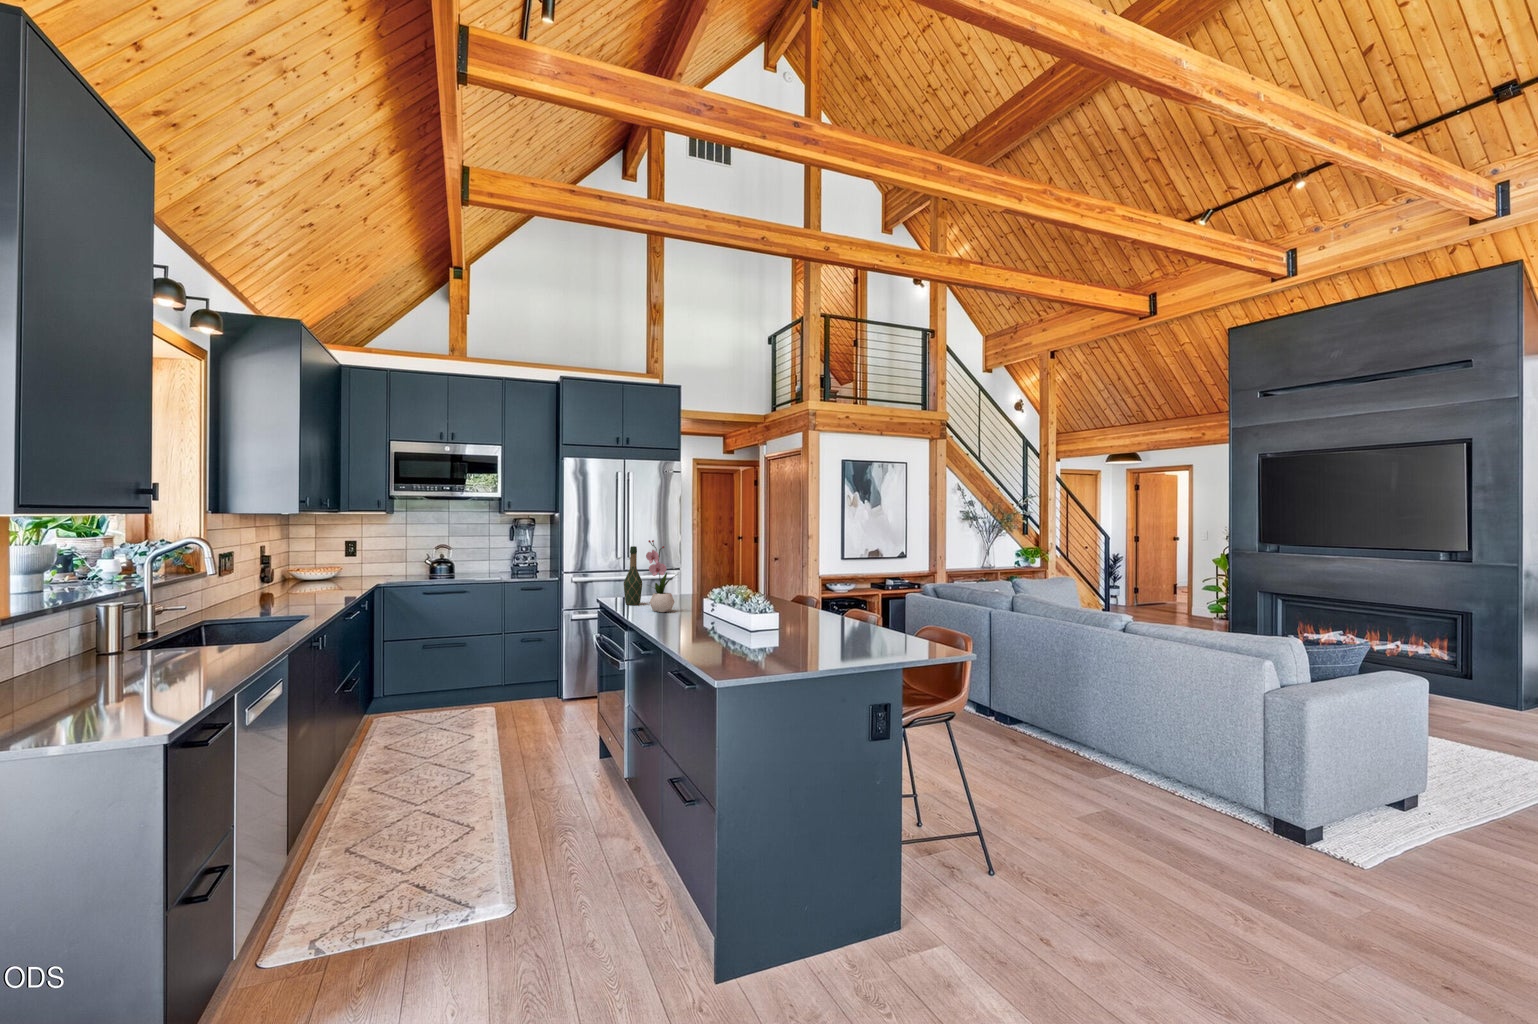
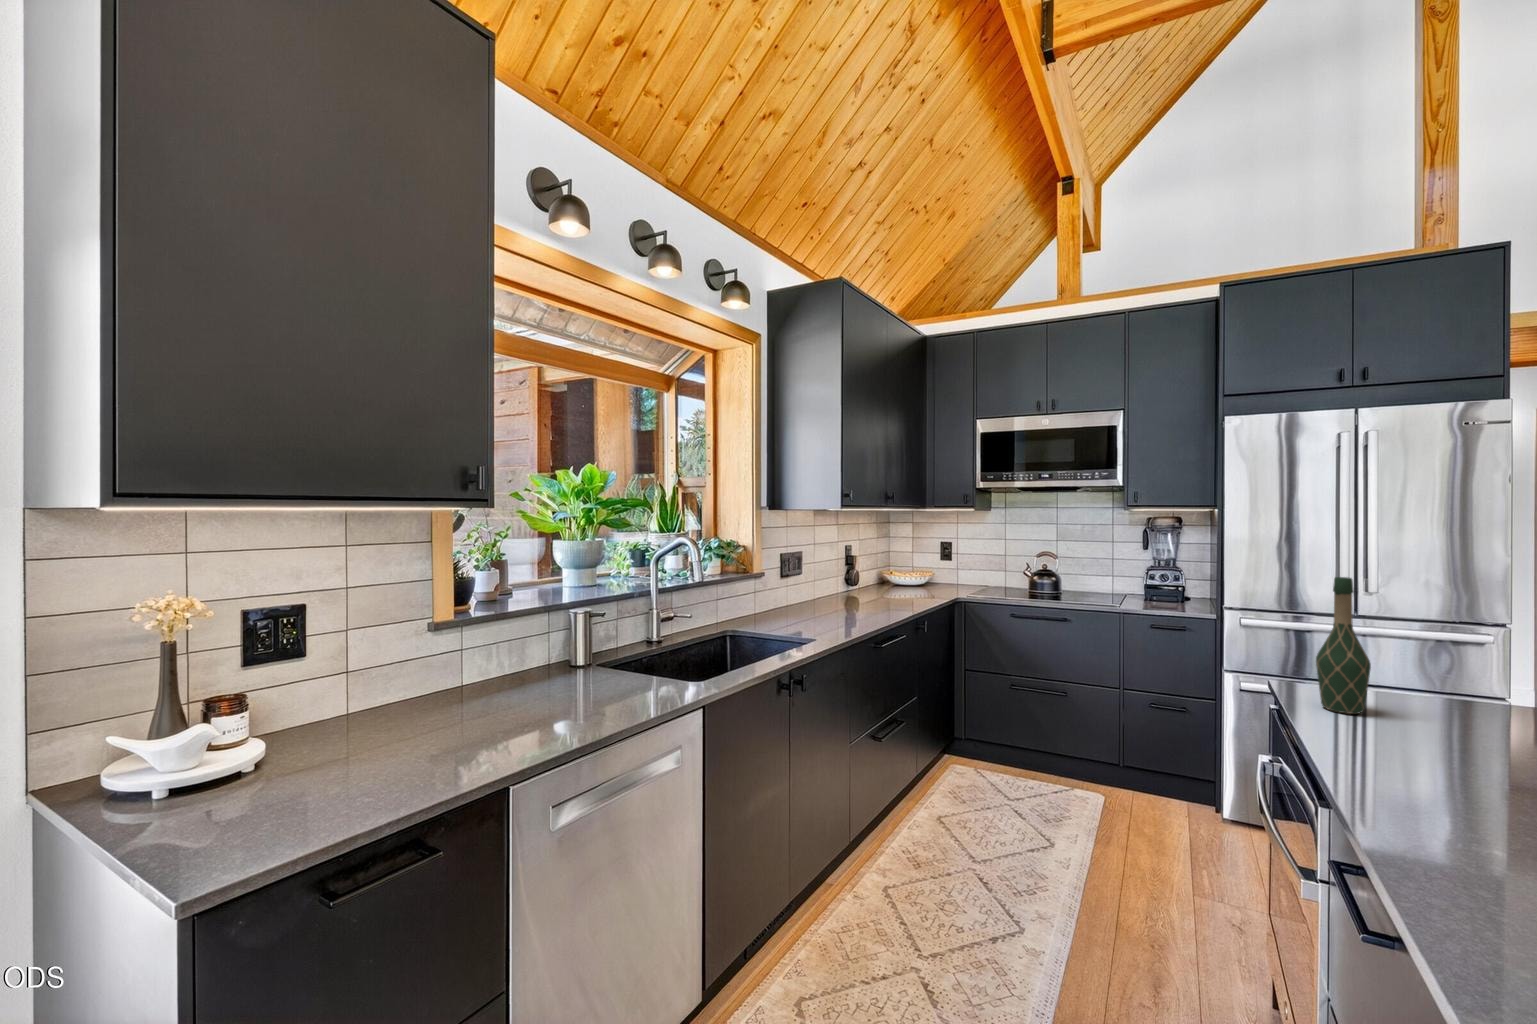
flower arrangement: present [646,540,676,612] -> none [1372,566,1487,758]

